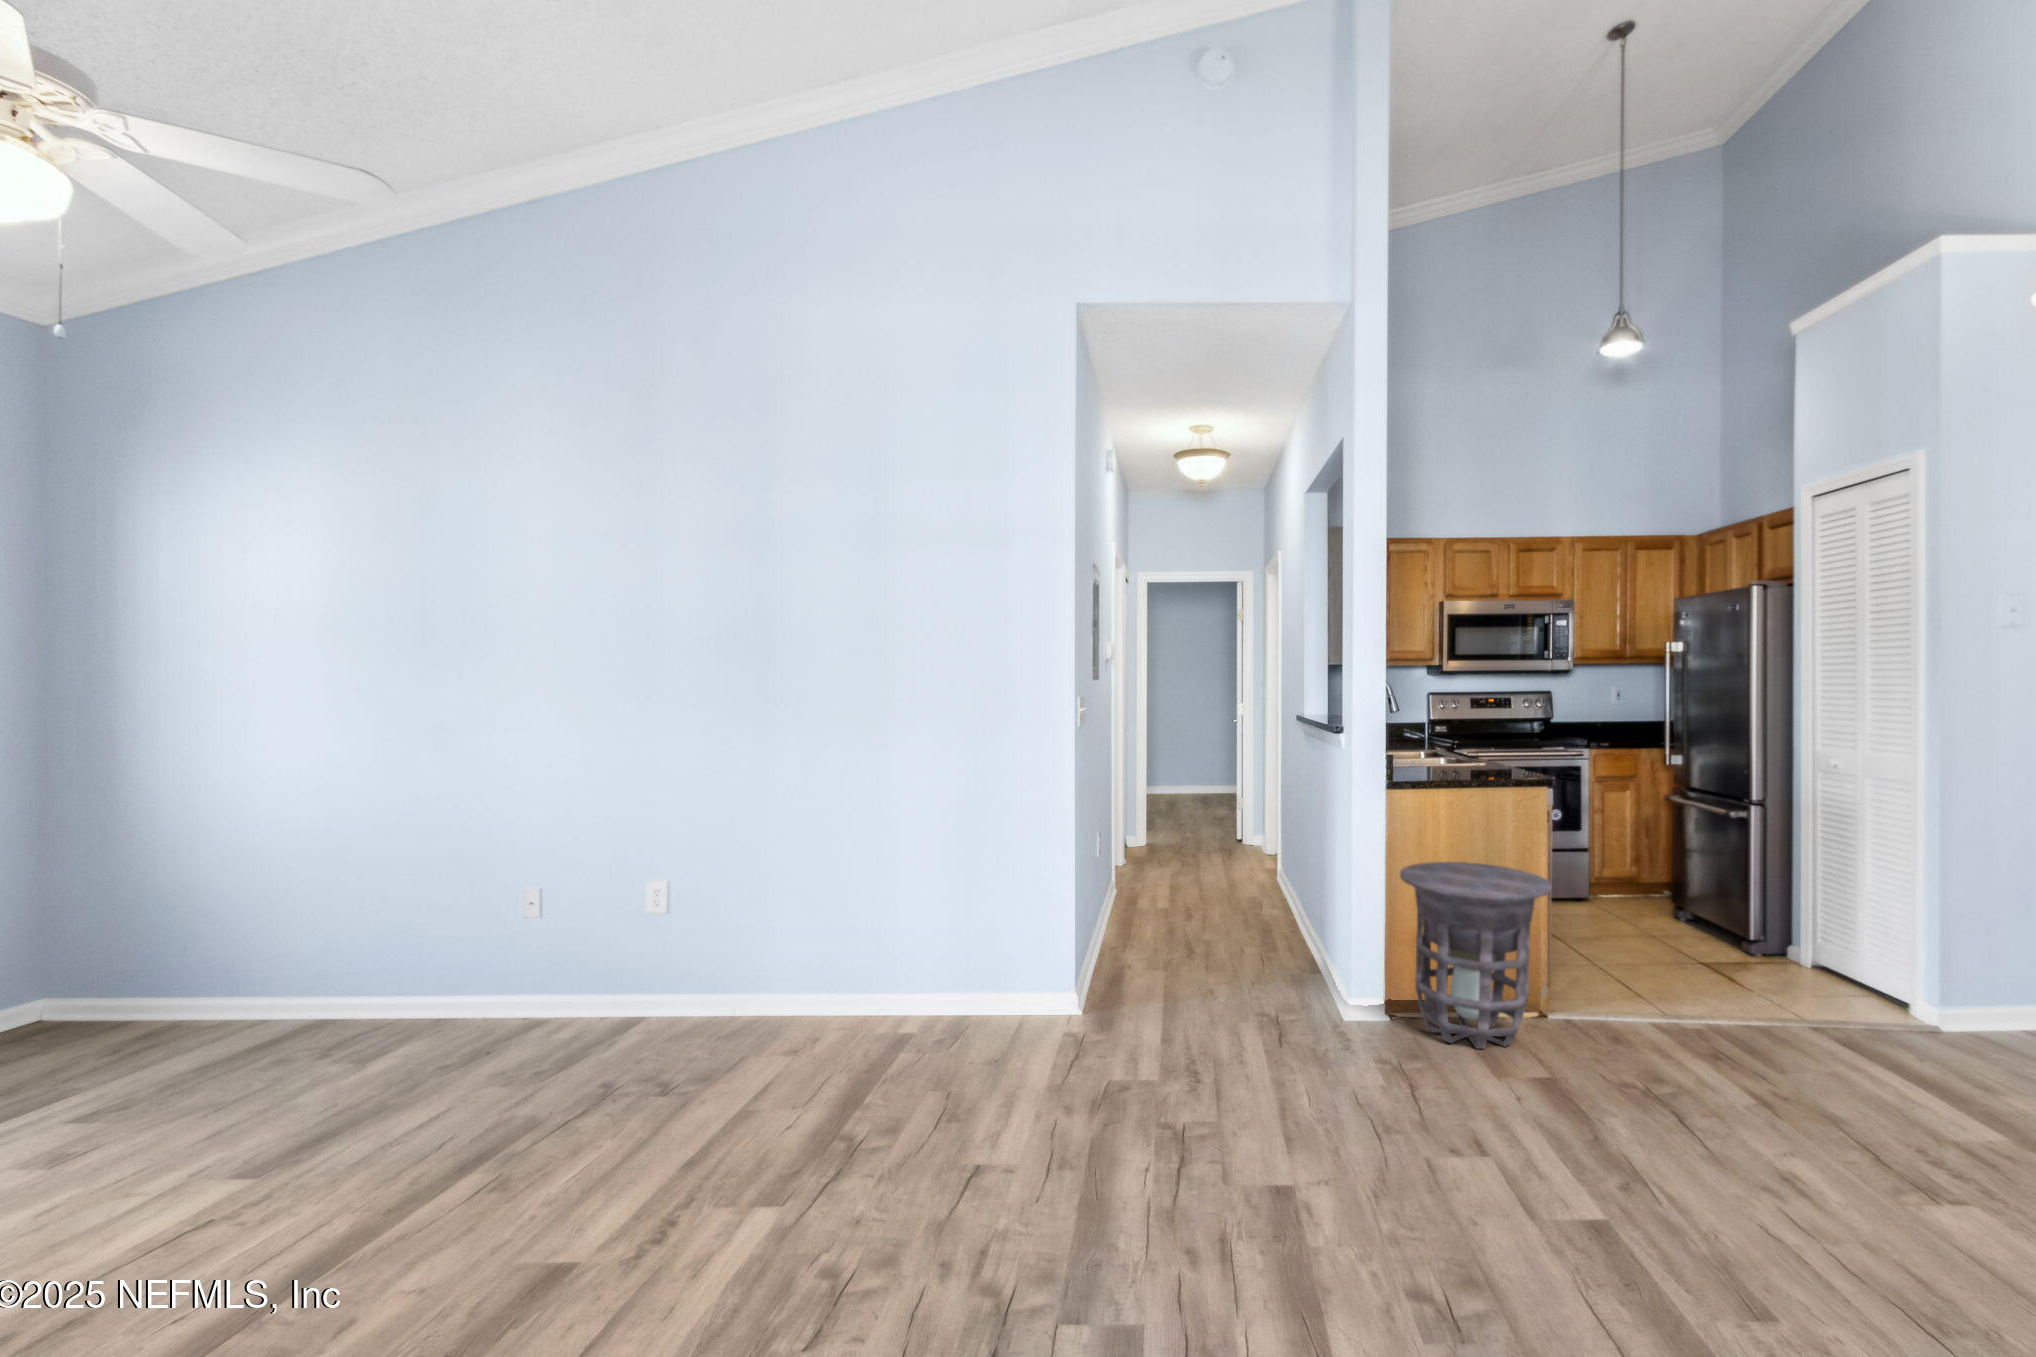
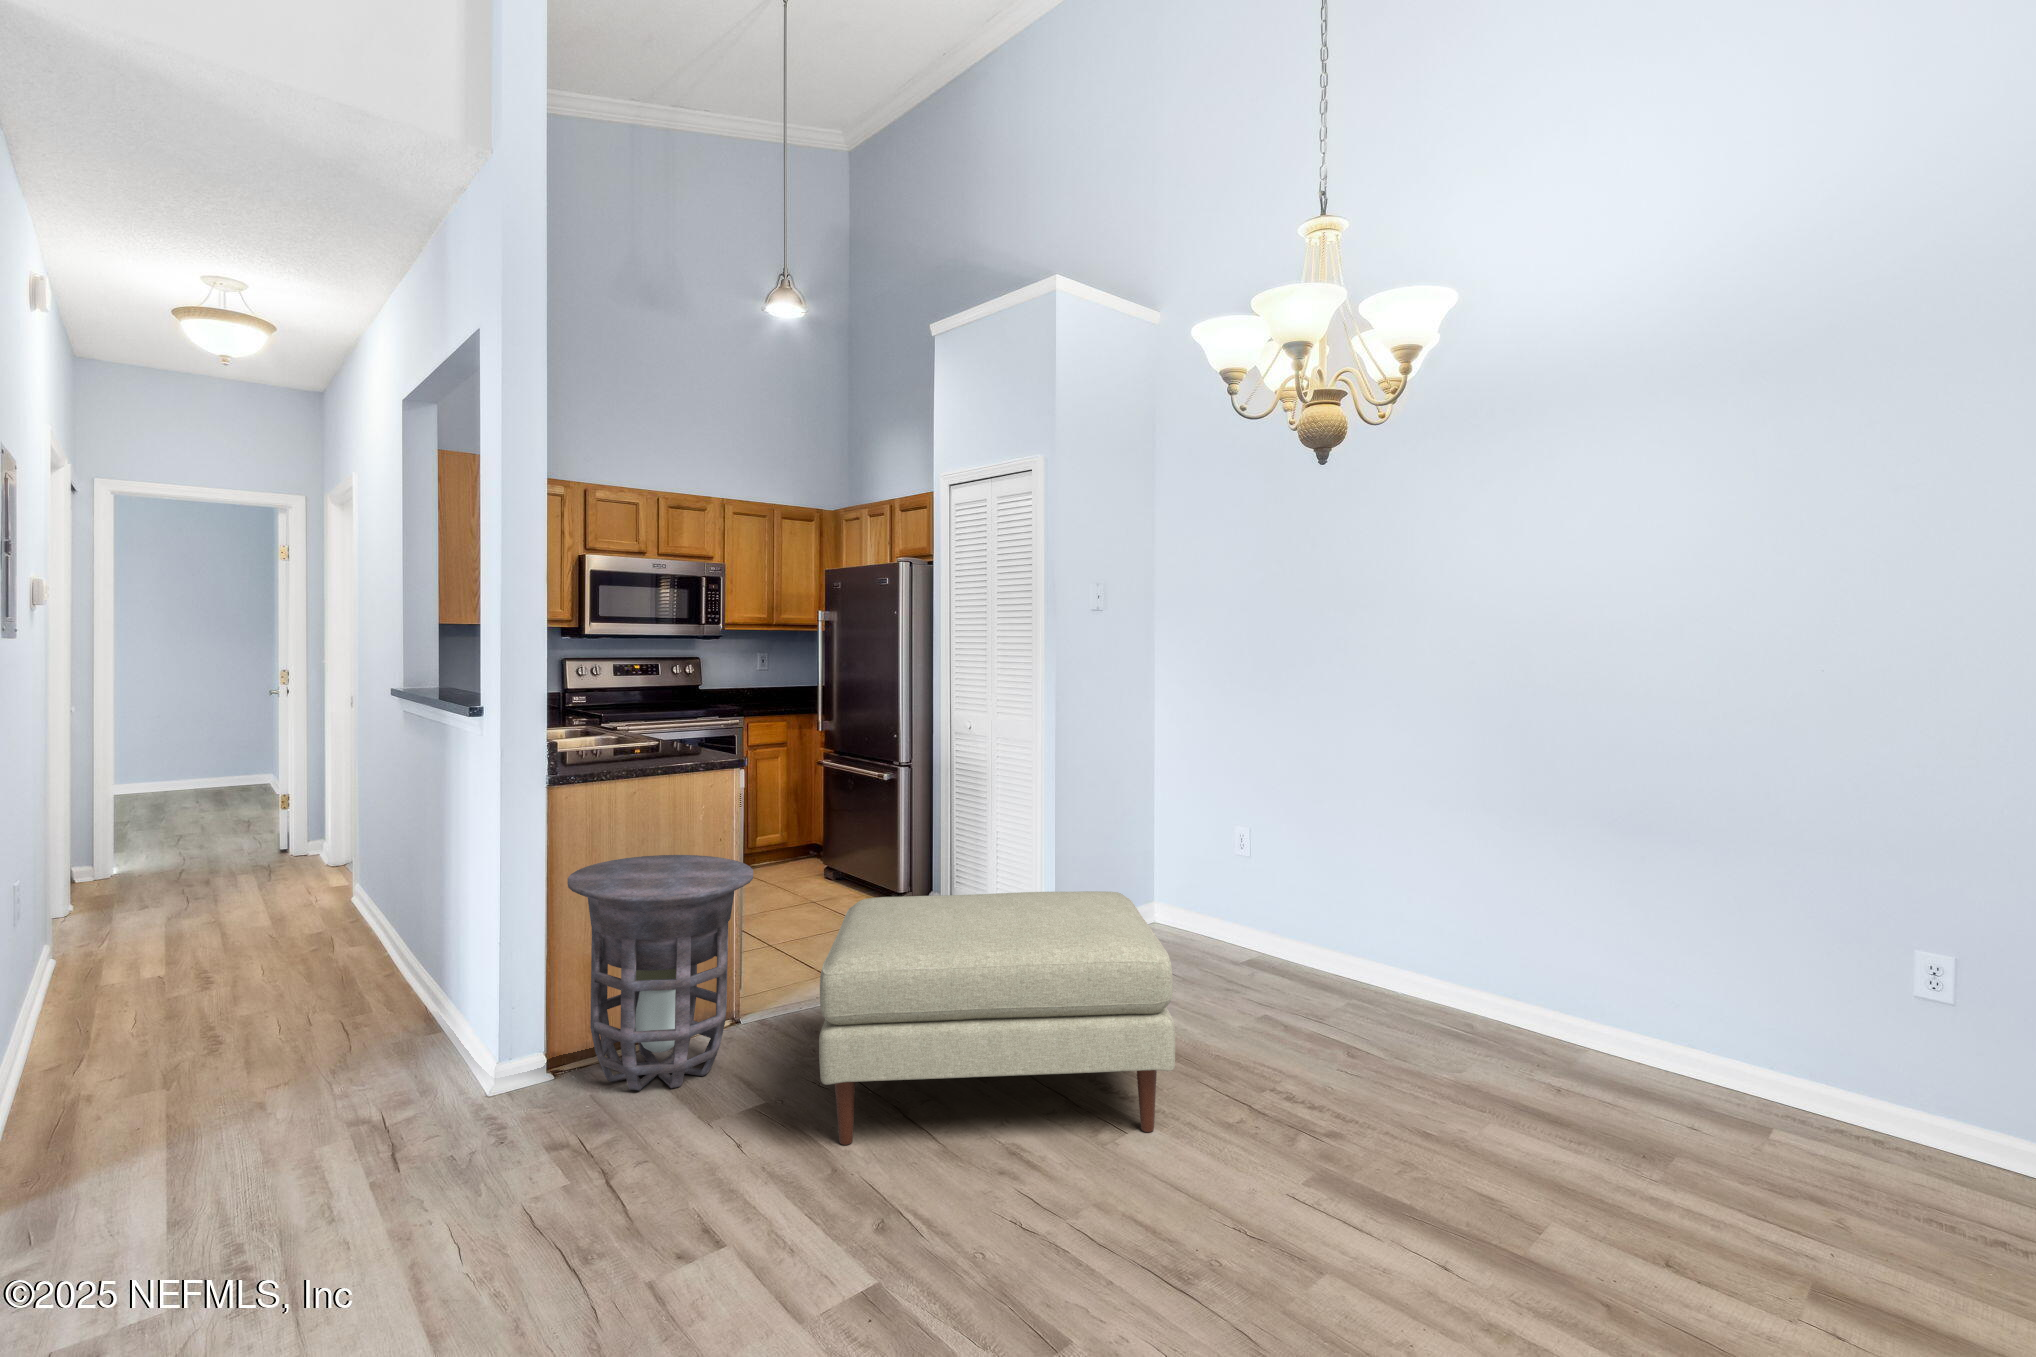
ottoman: none [1588,927,1989,1209] -> present [819,891,1175,1145]

